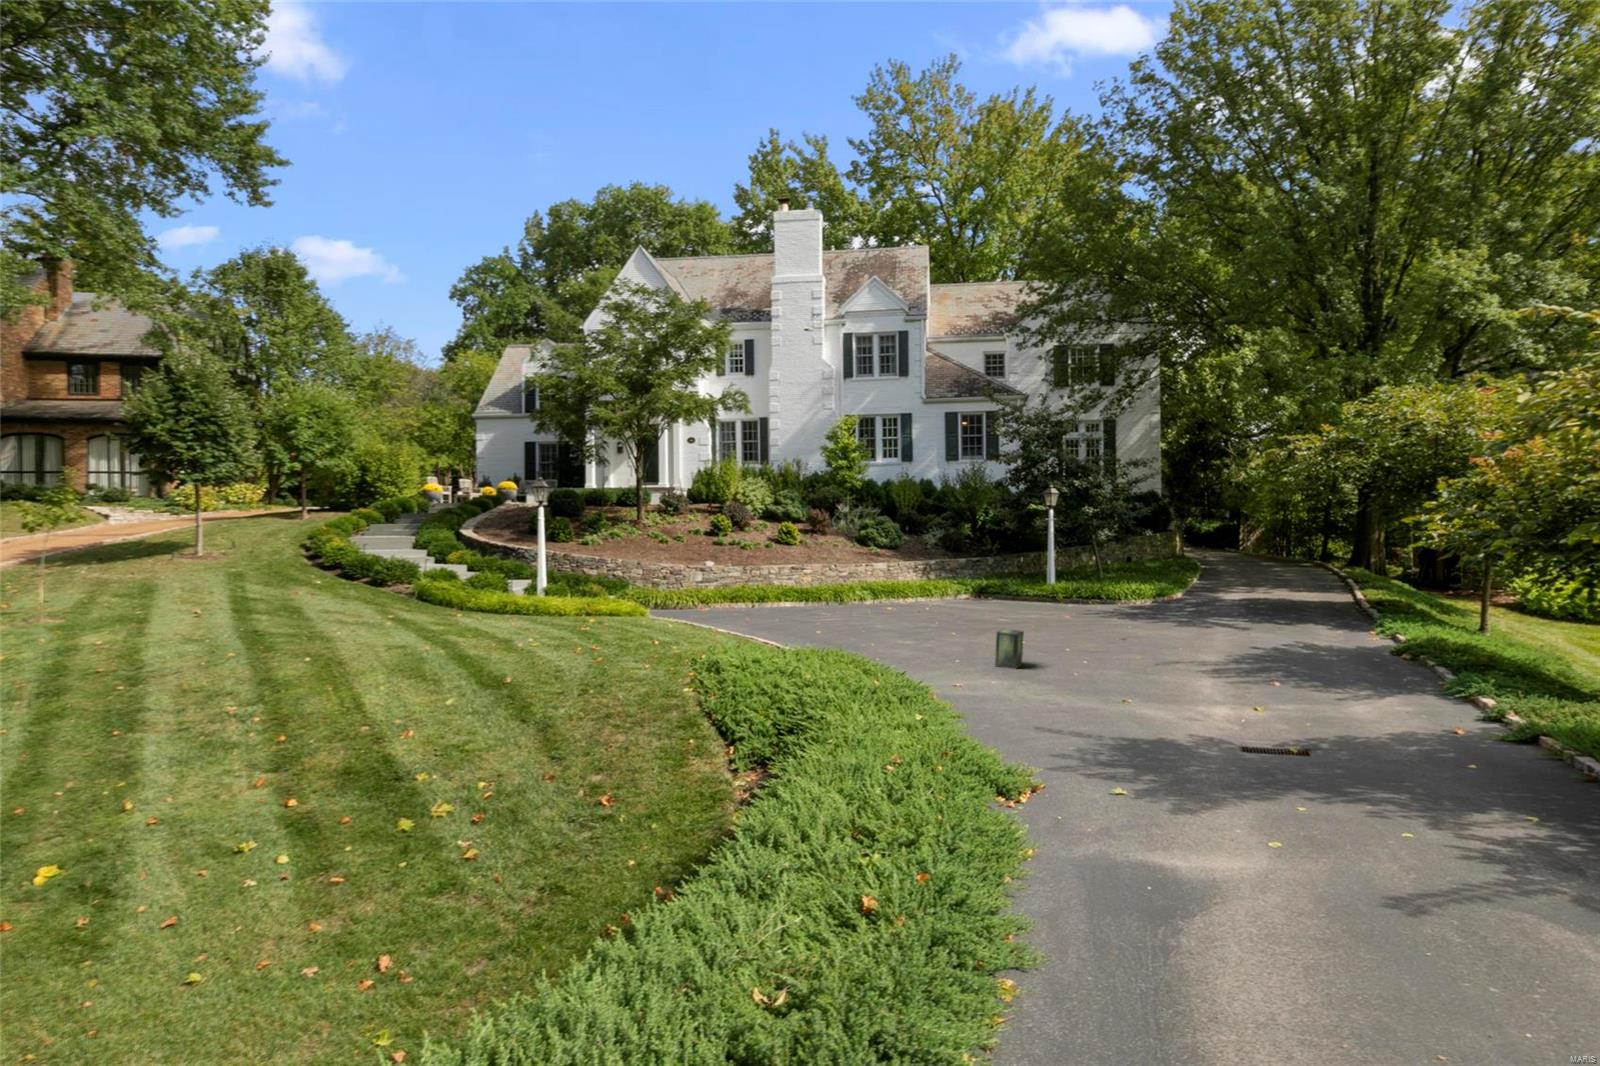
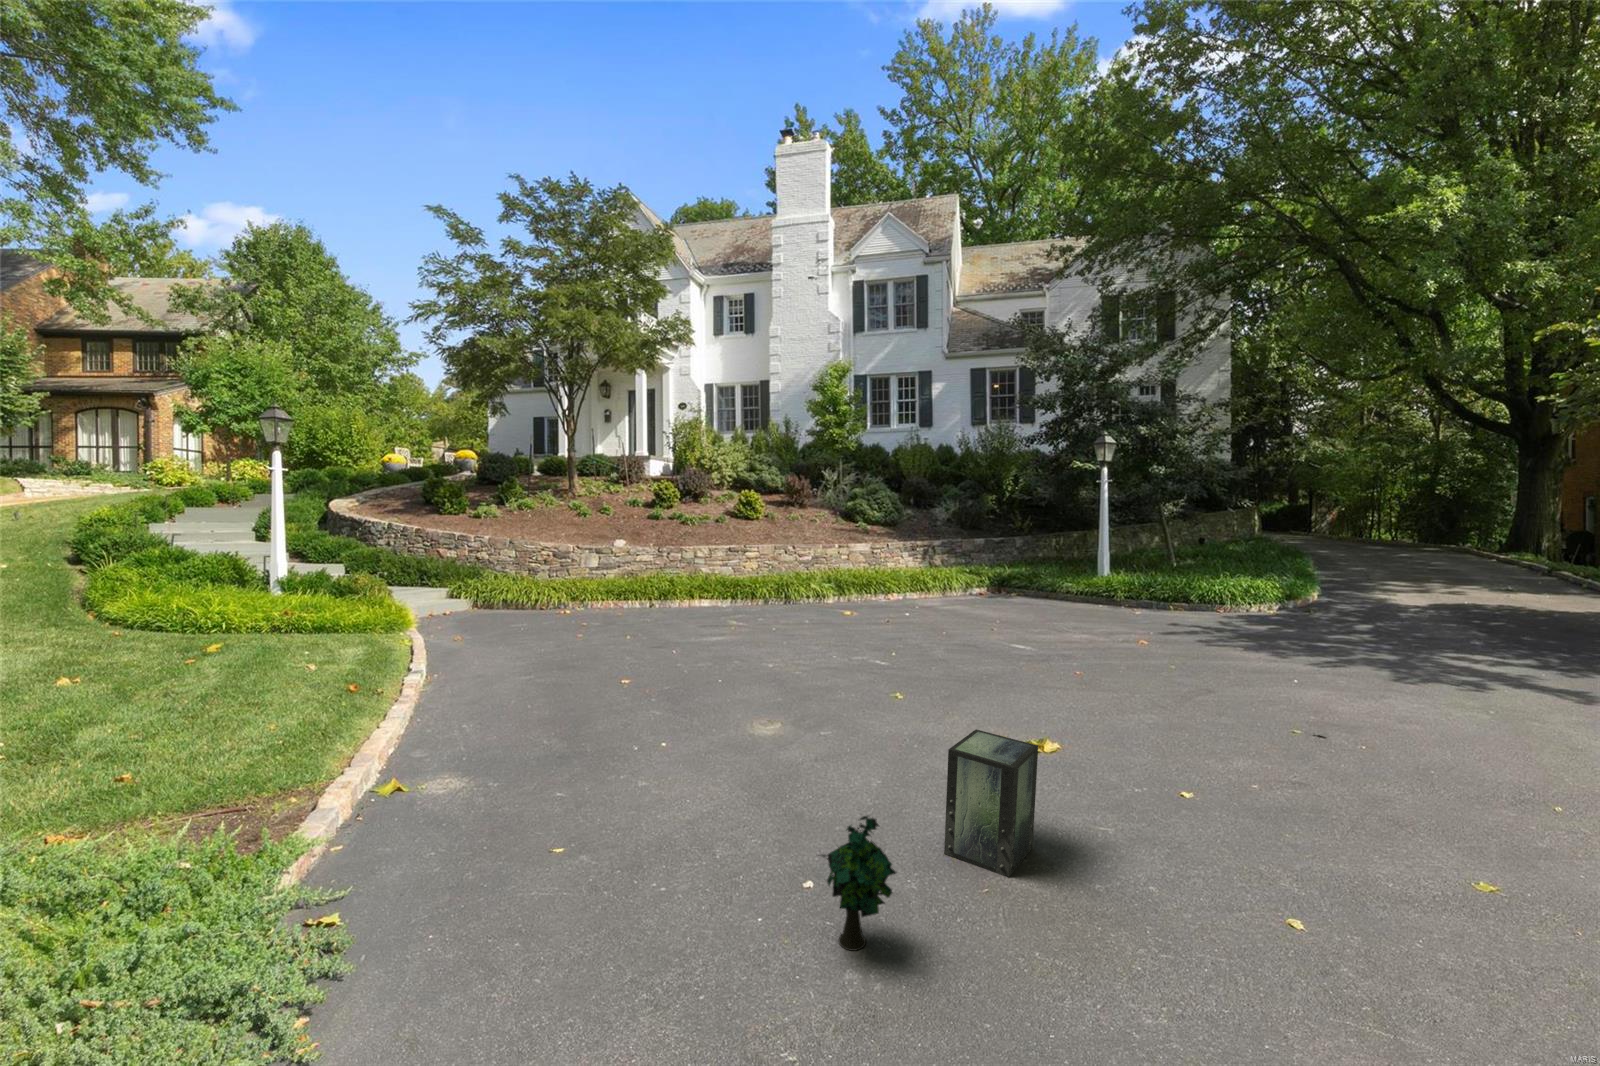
decorative plant: none [967,641,989,678] -> present [821,816,896,951]

